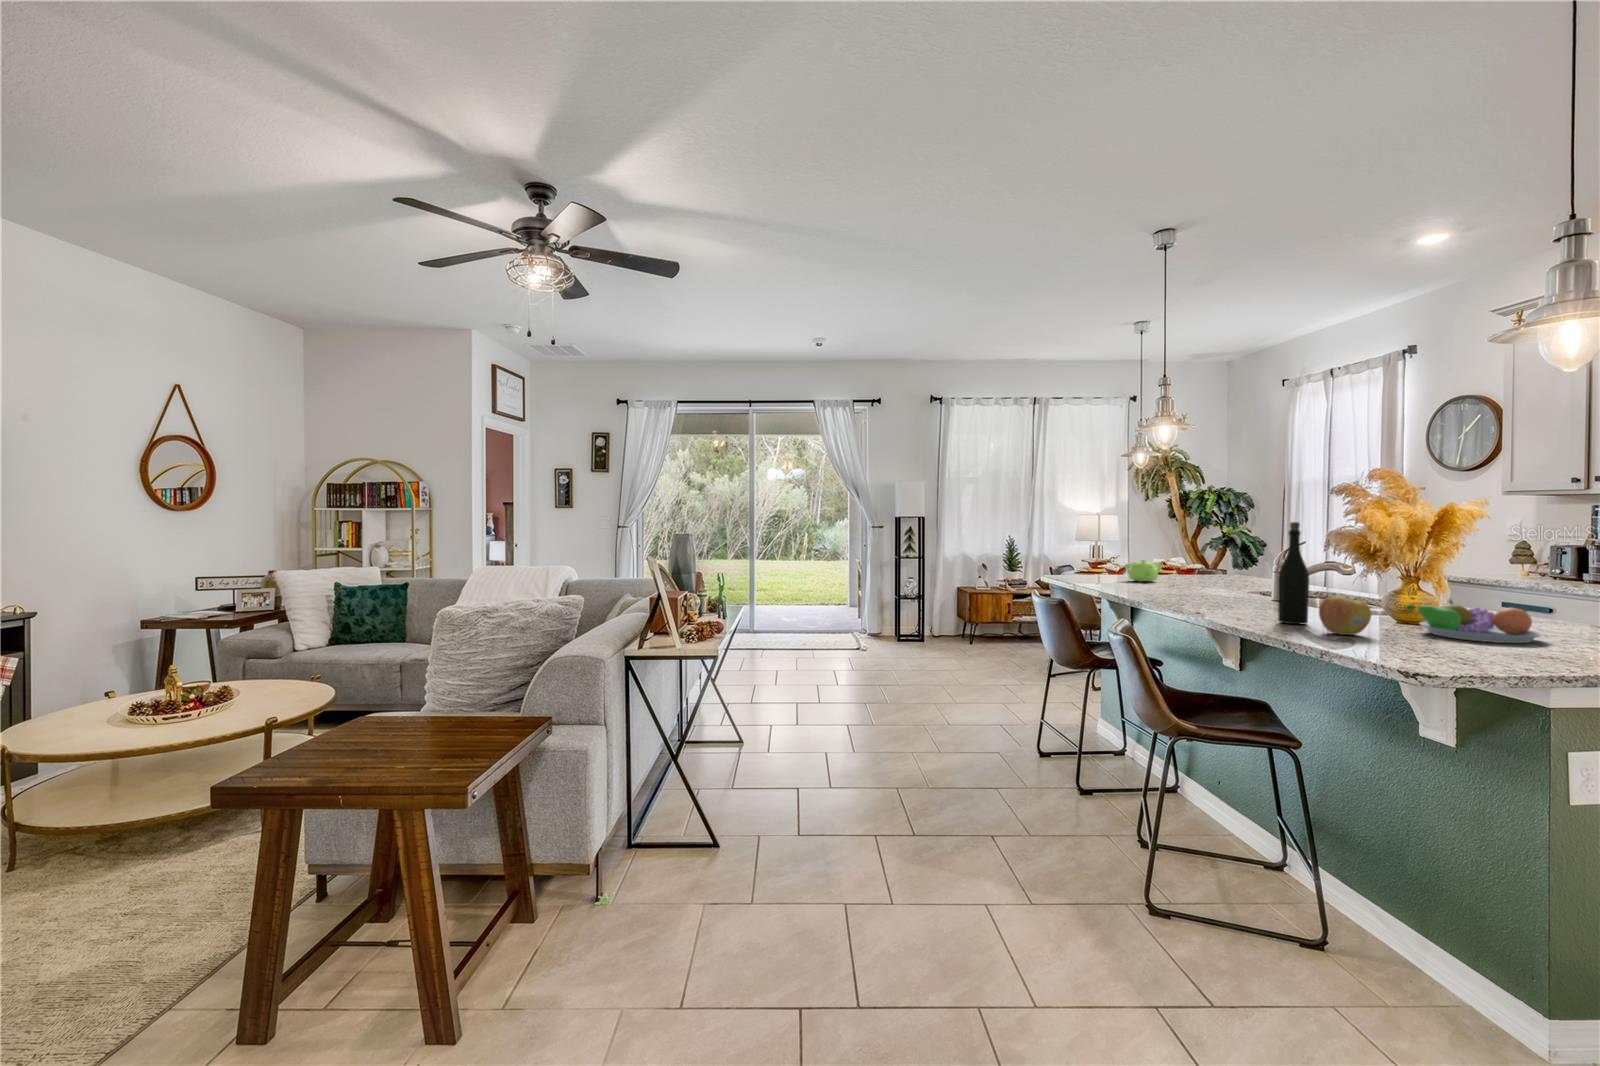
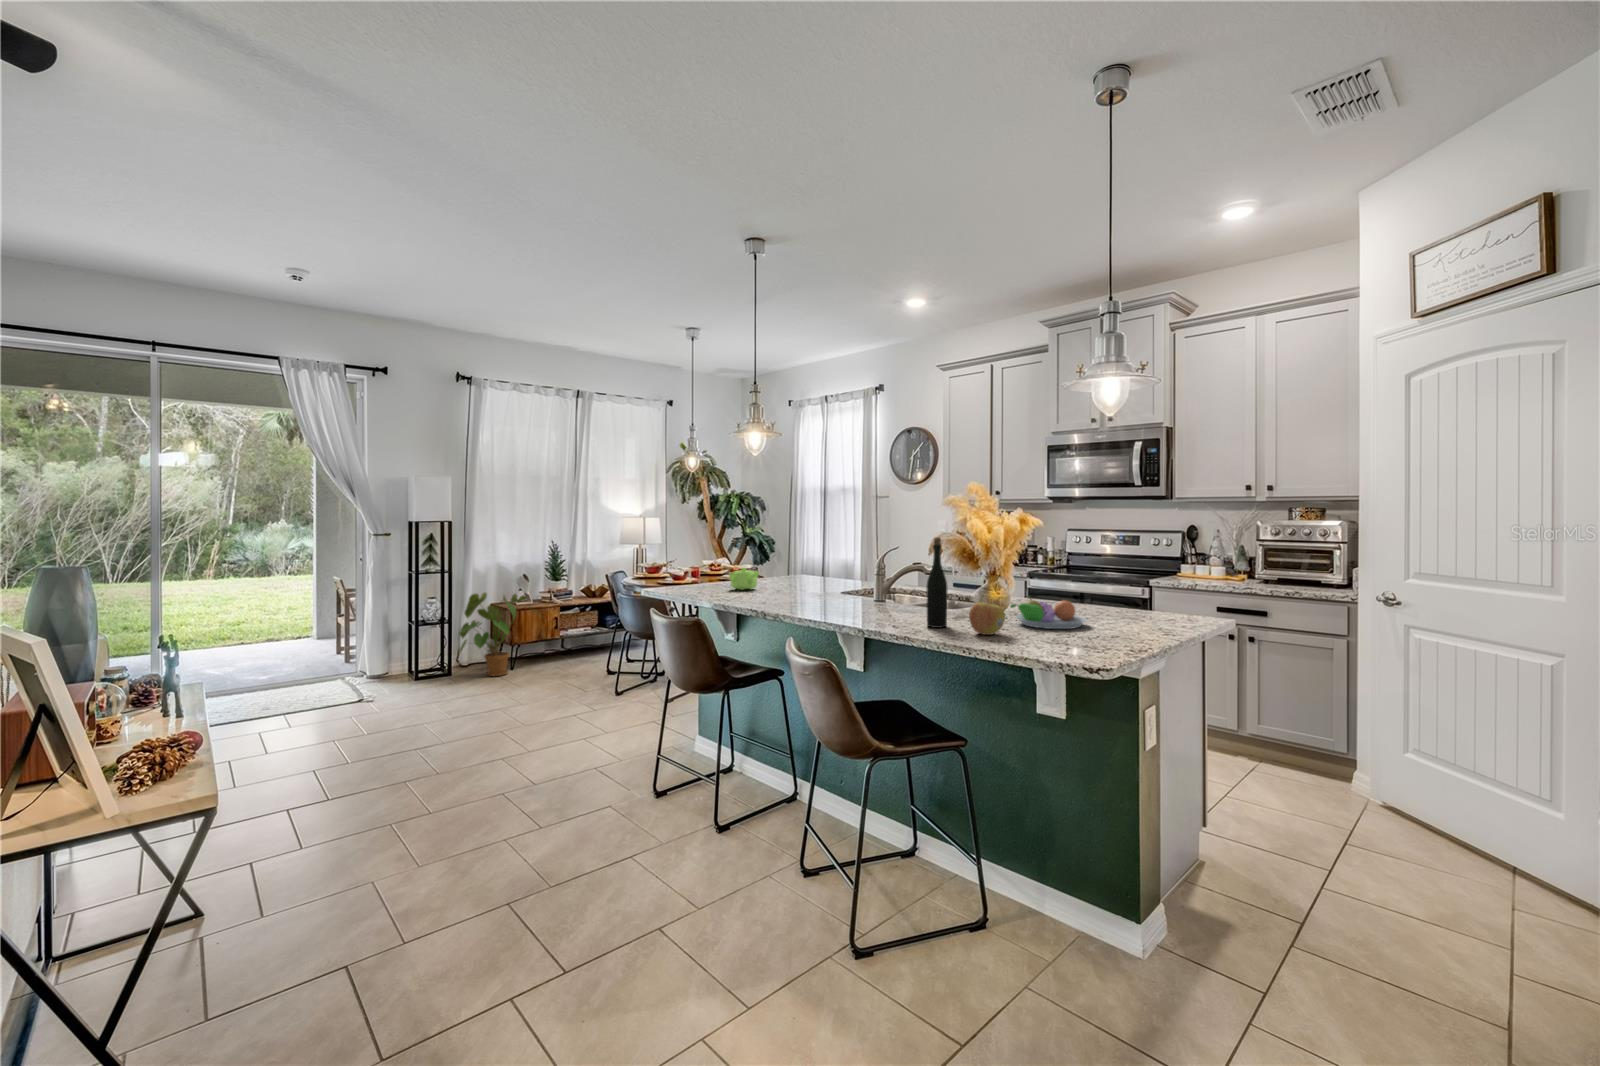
house plant: none [925,577,1001,648] -> present [459,593,527,676]

